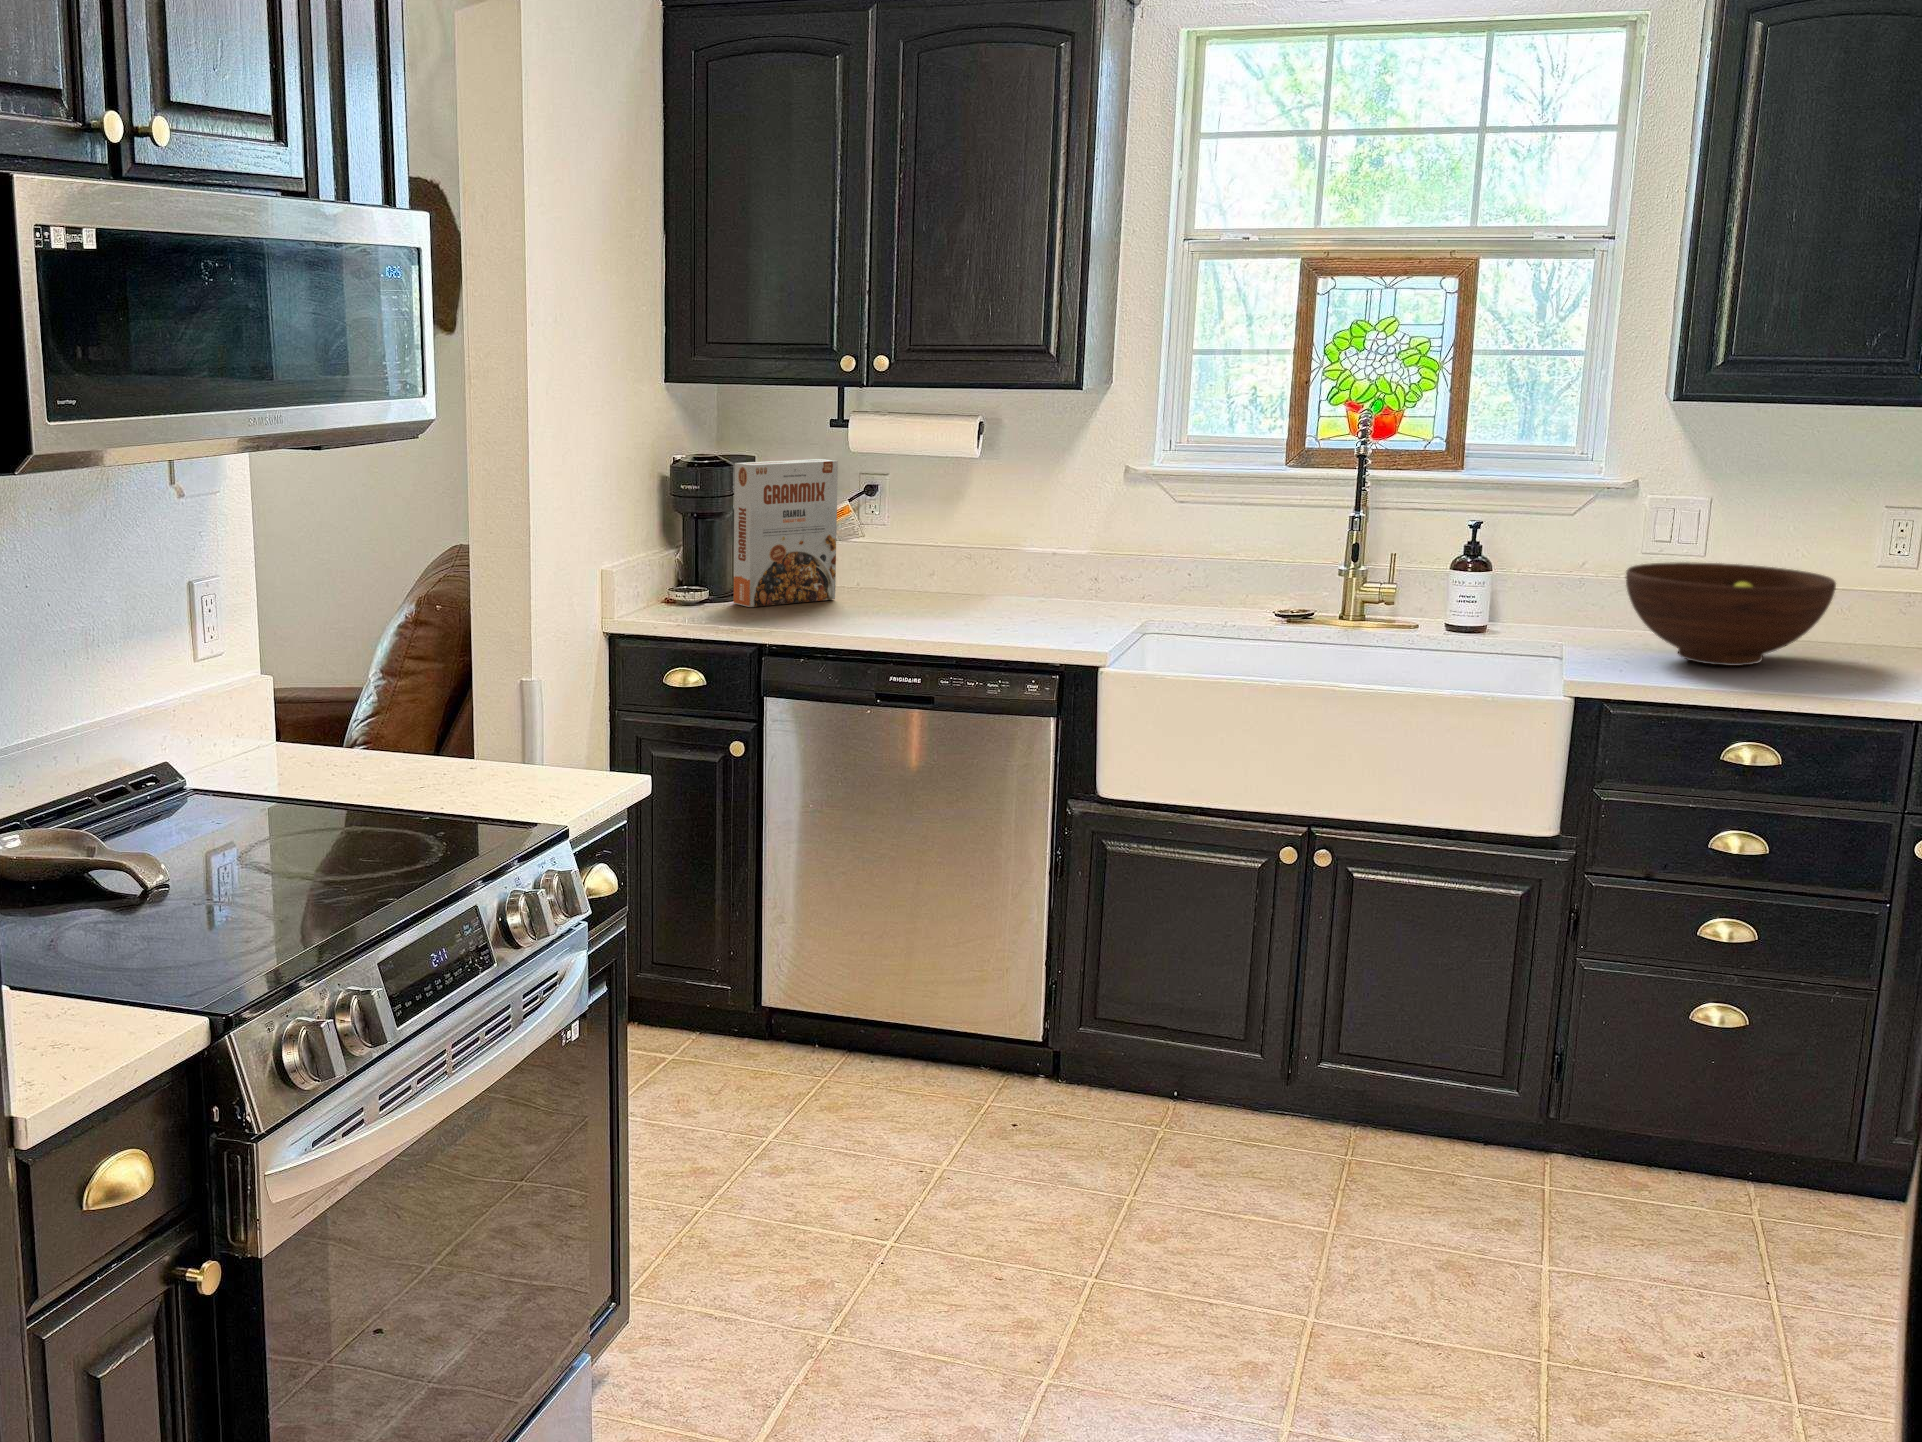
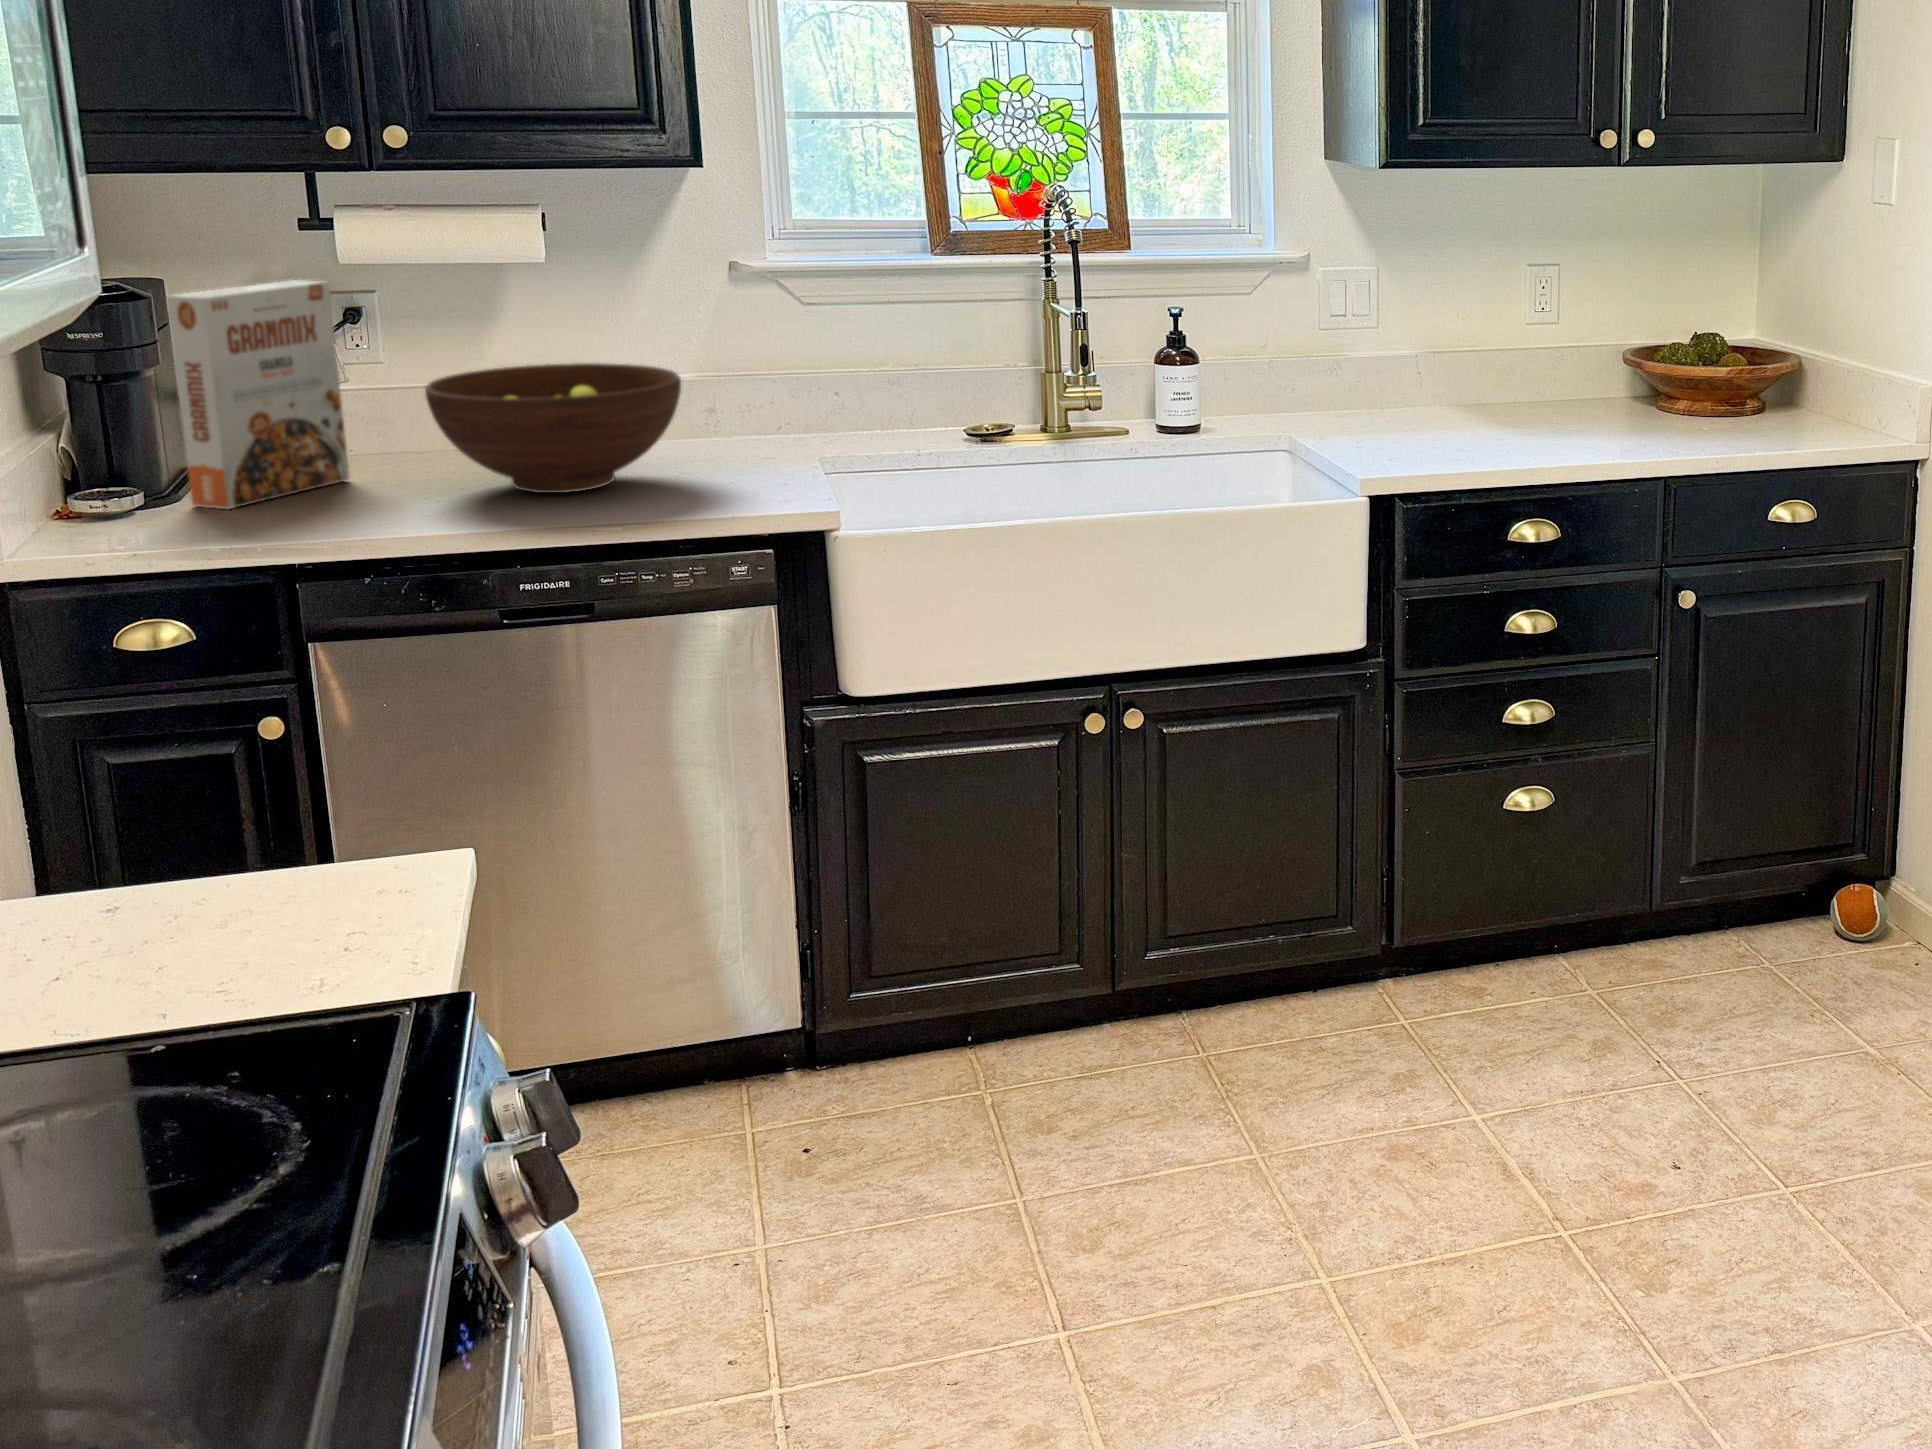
fruit bowl: present [1626,562,1836,666] -> present [425,363,681,493]

